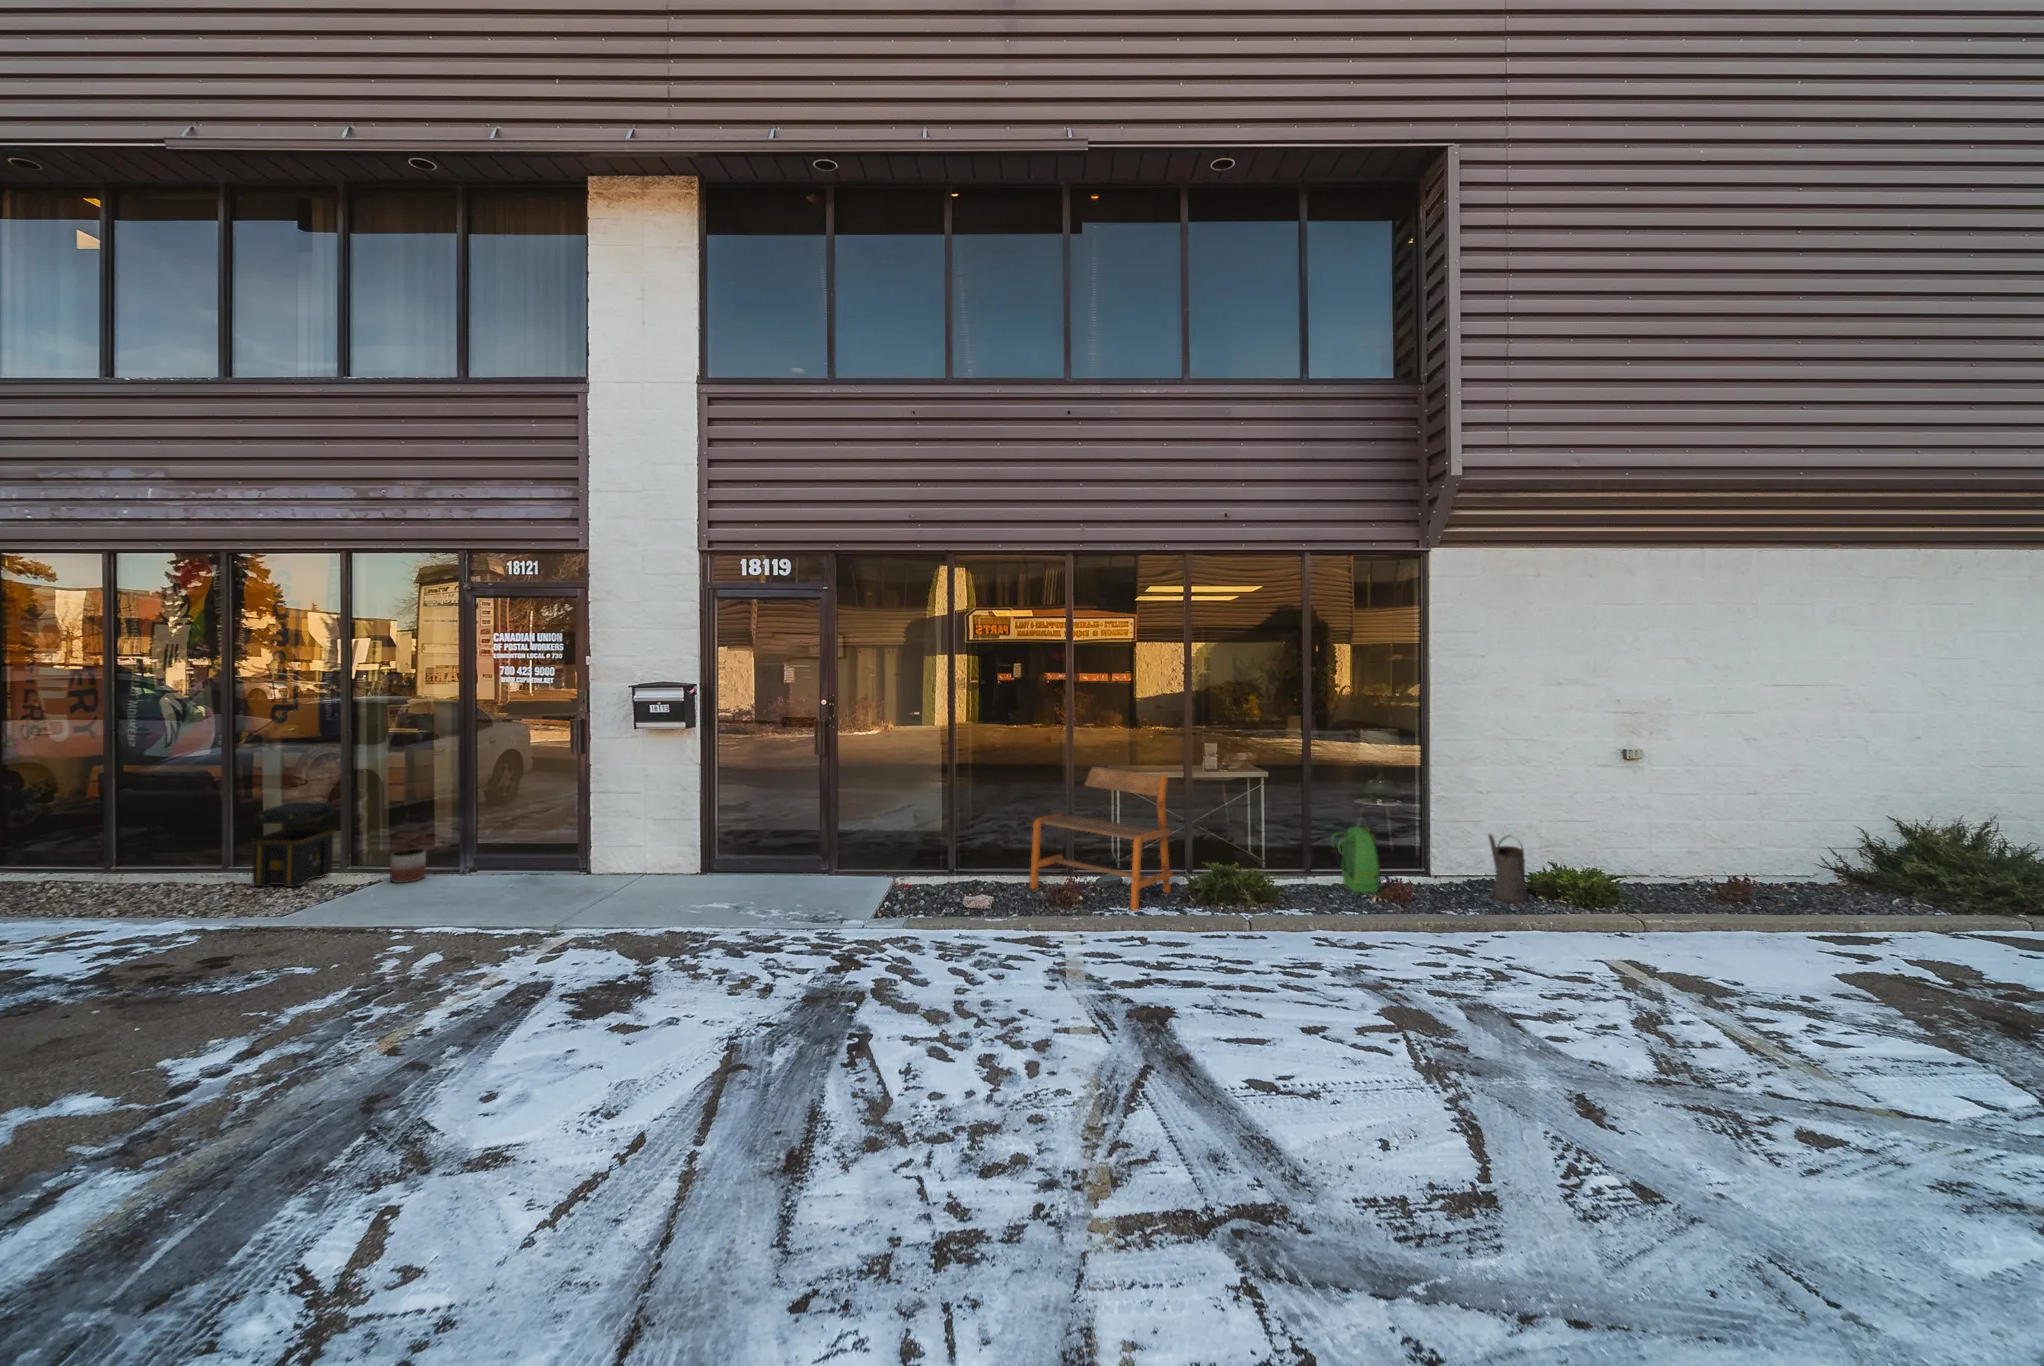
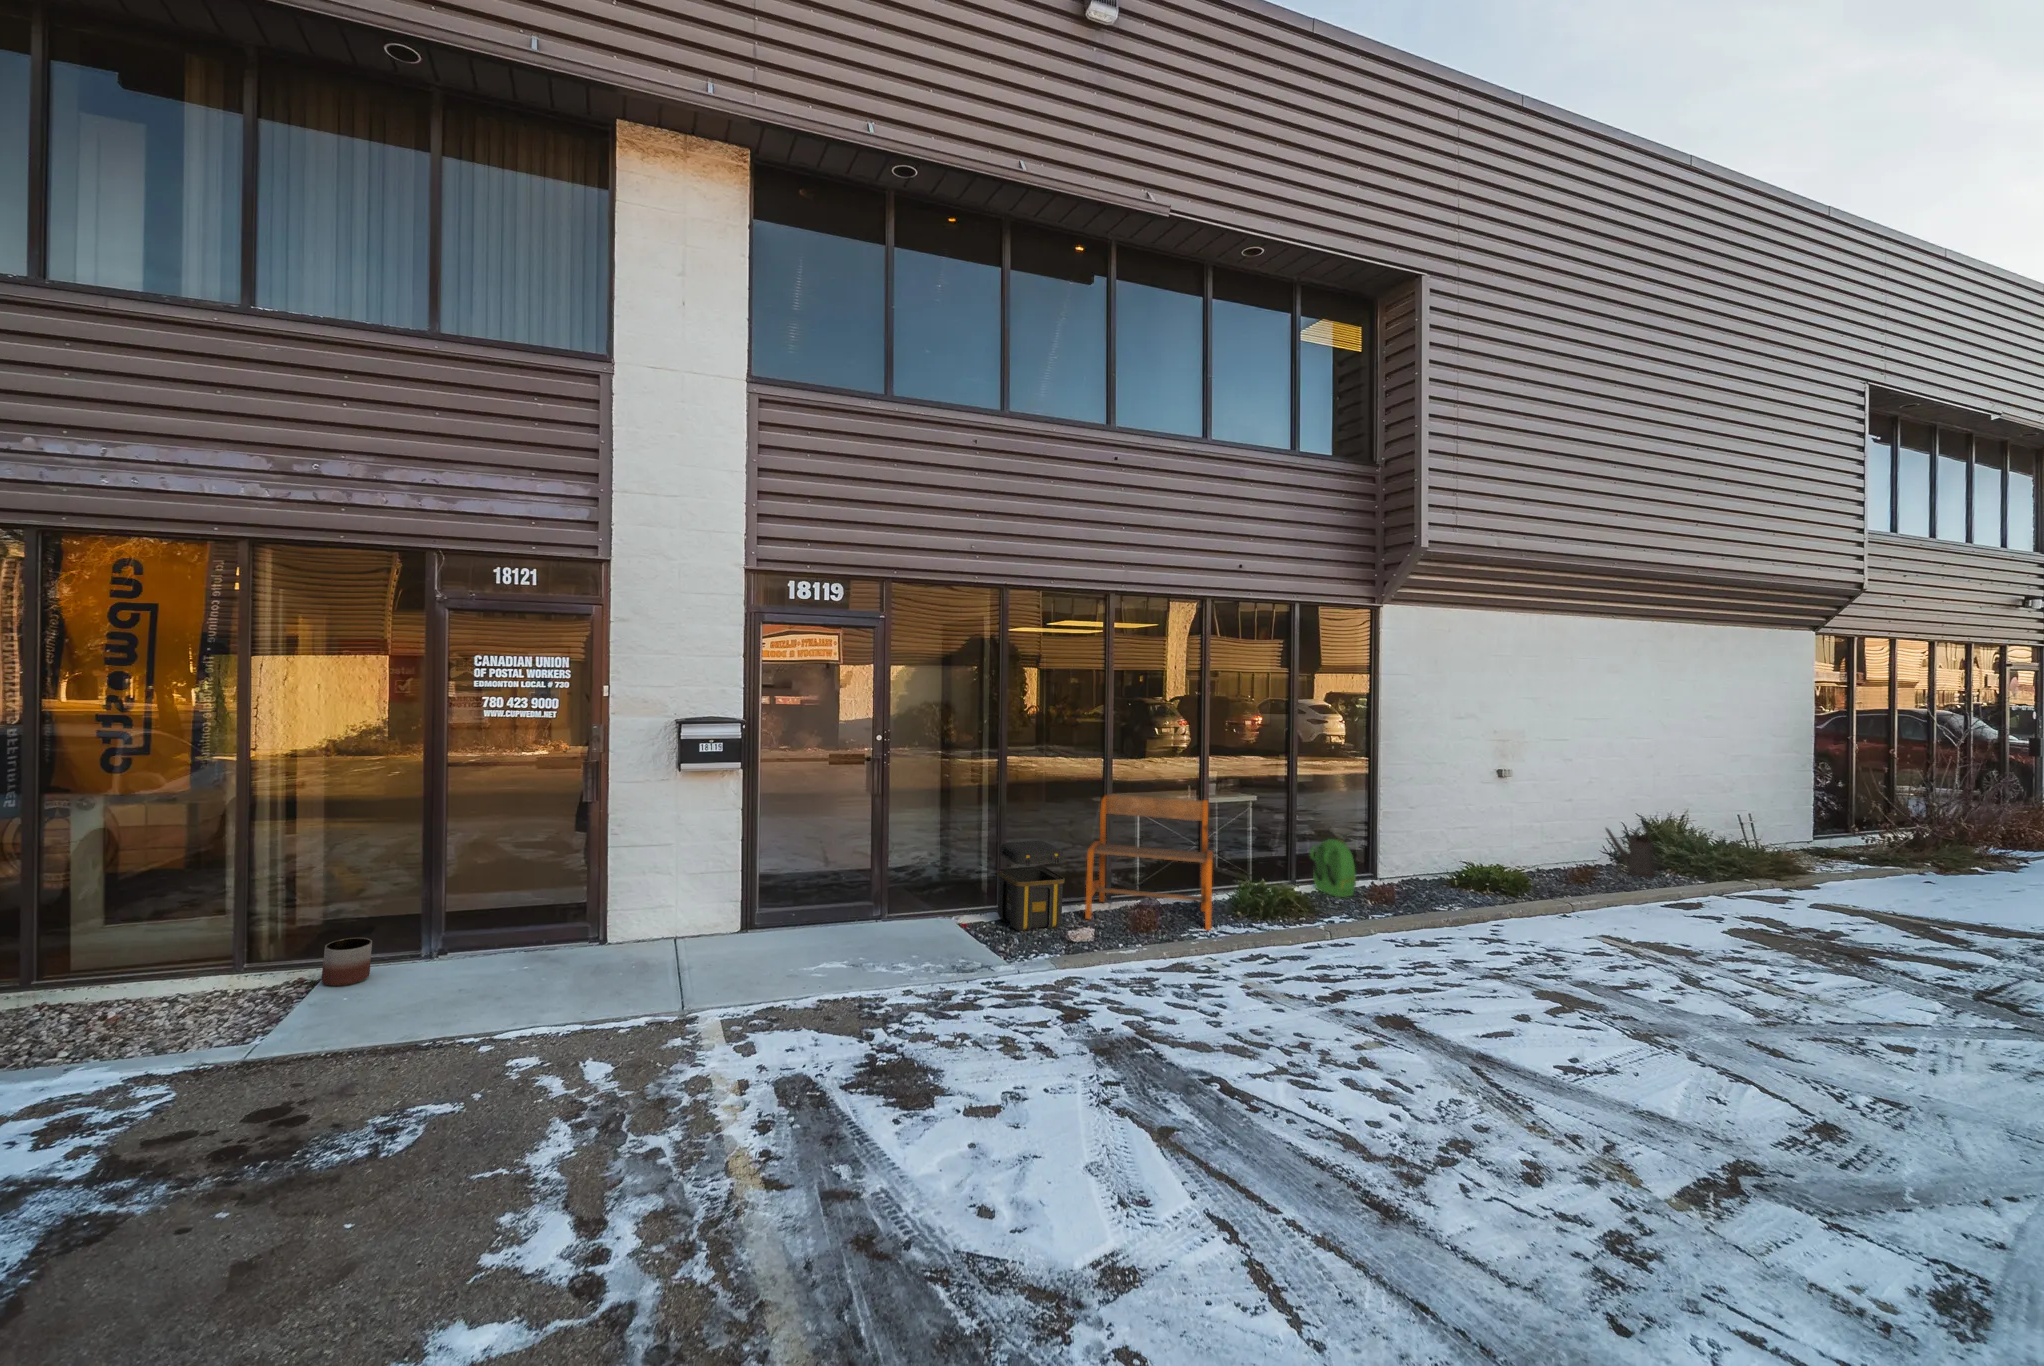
toolbox: present [252,803,335,887] -> present [998,841,1065,931]
watering can: present [1489,834,1528,904] -> present [1606,827,1661,878]

